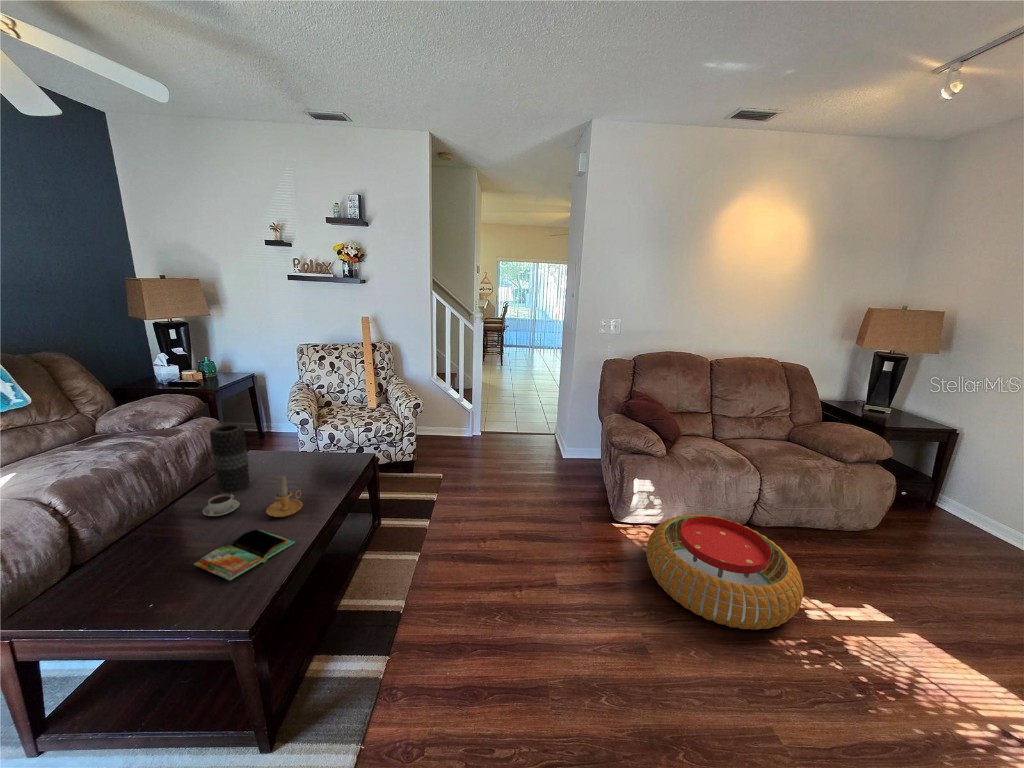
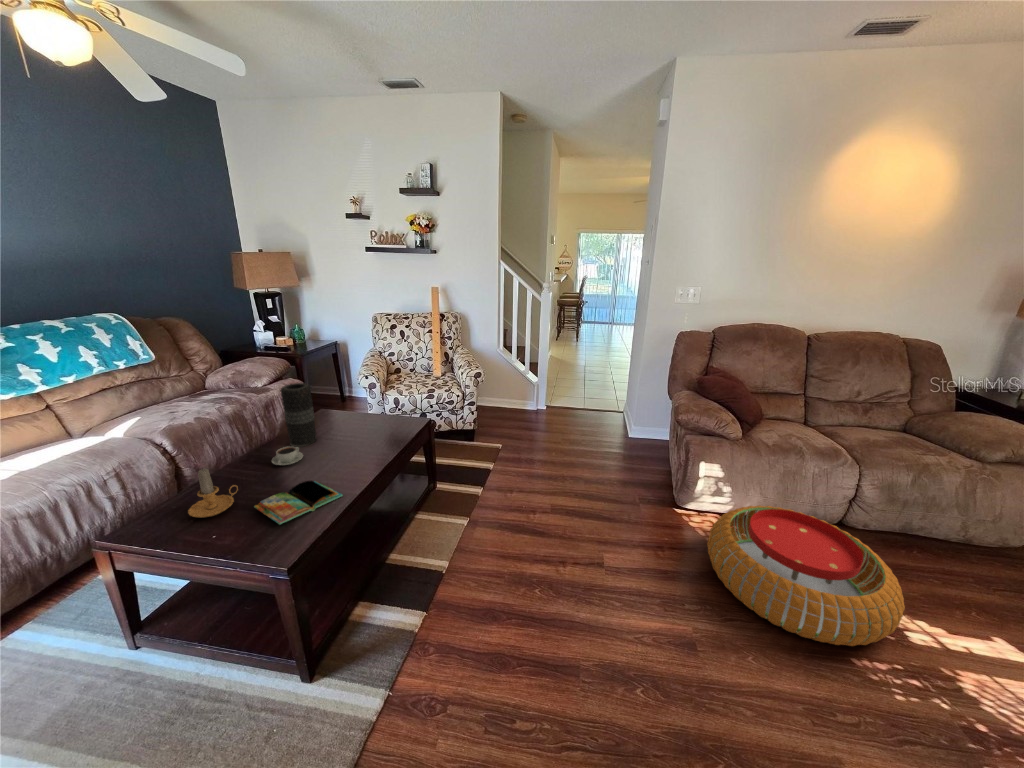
candle: present [266,475,302,517] -> present [188,469,238,517]

